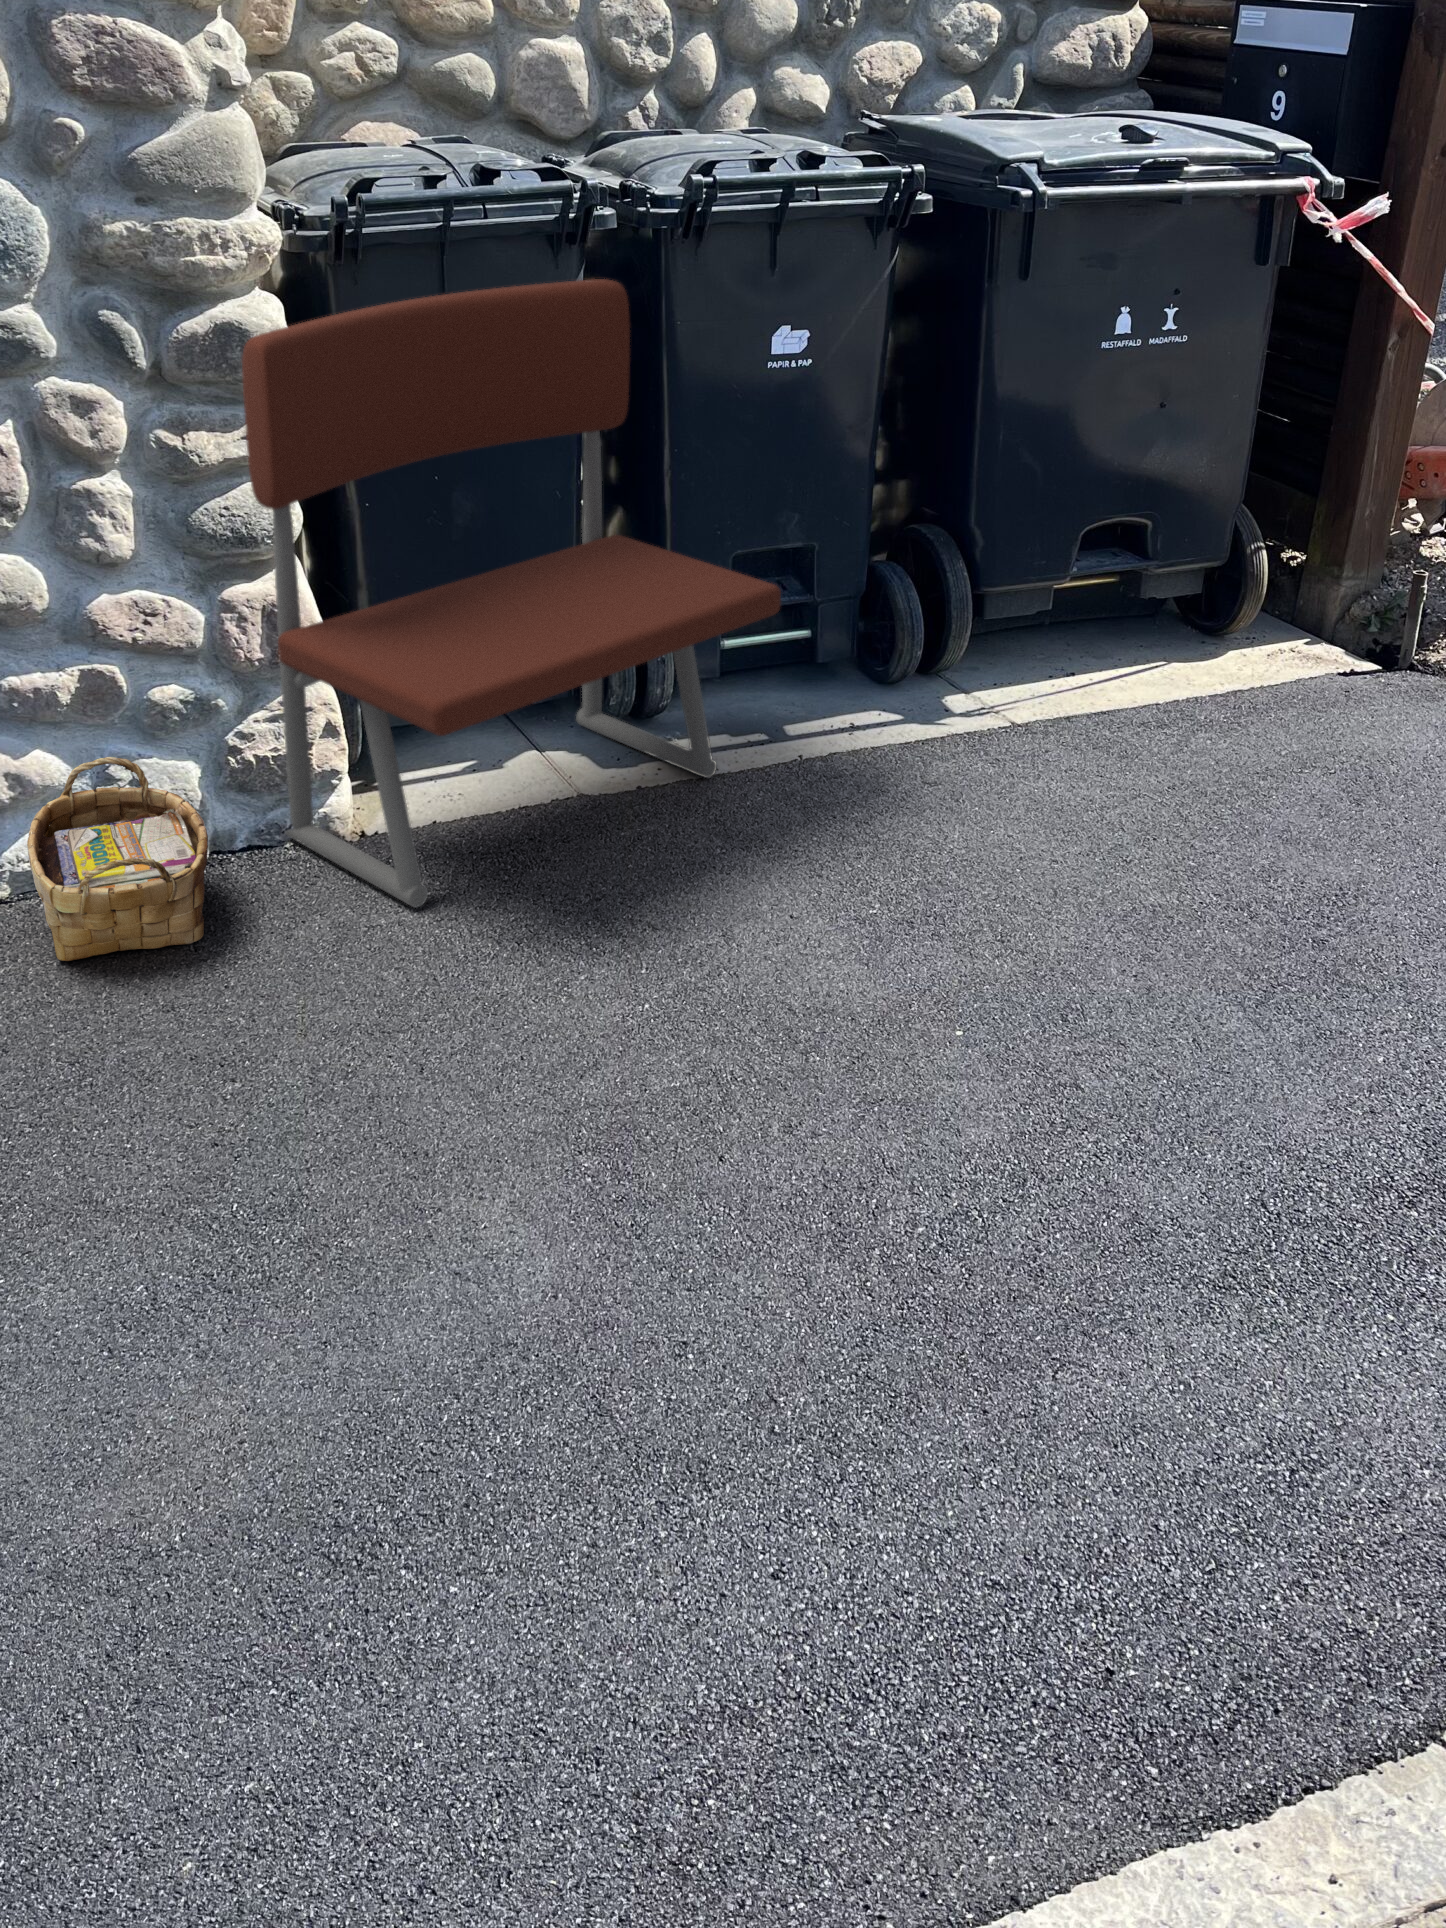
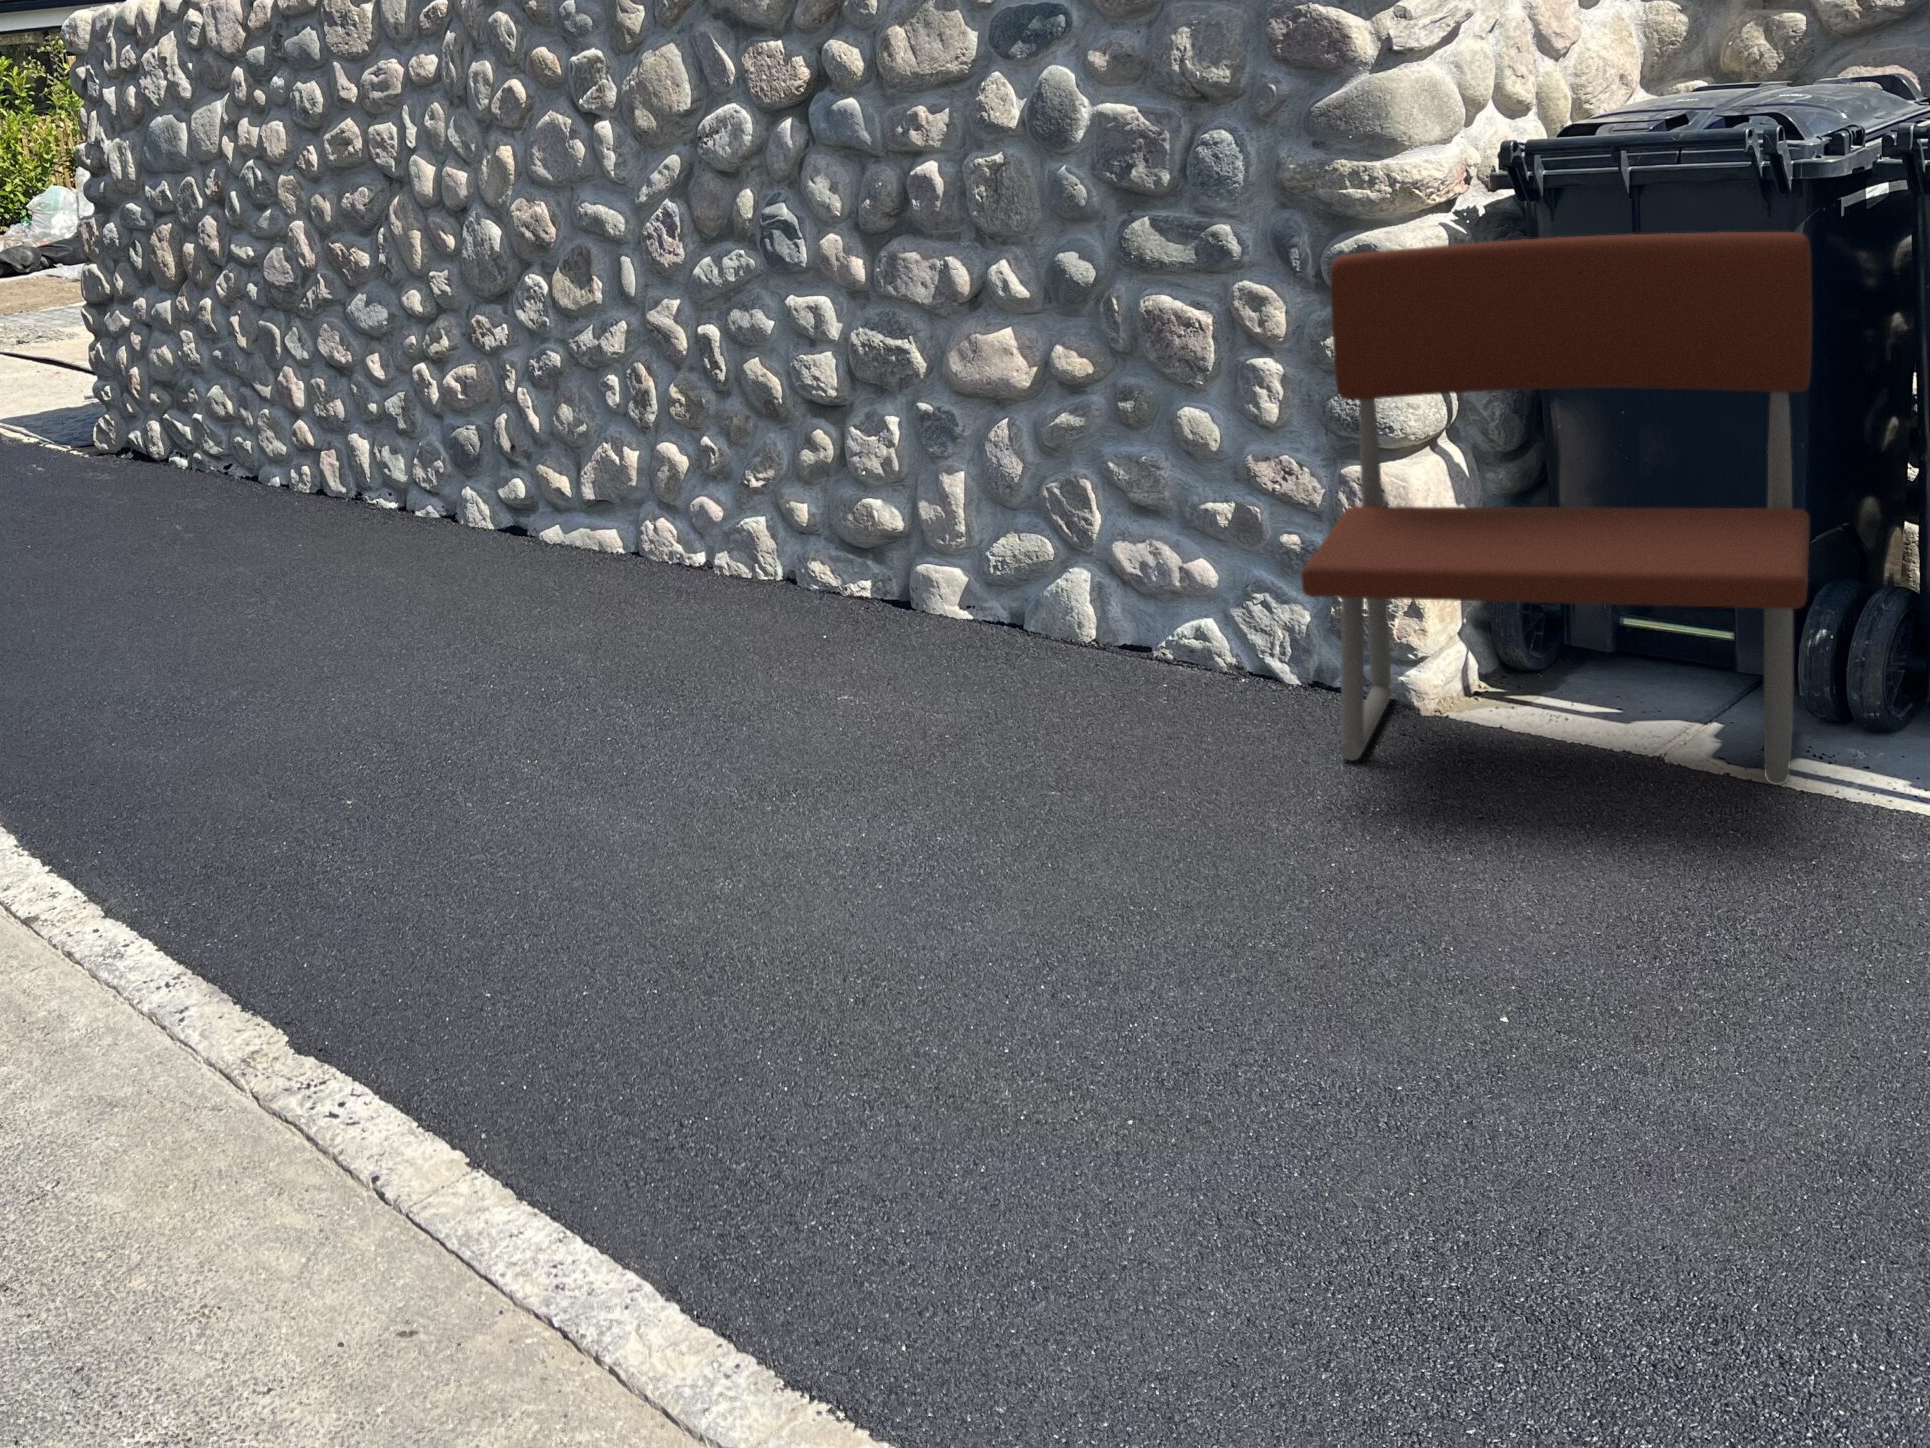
woven basket: present [27,757,208,961] -> none [1109,574,1276,722]

